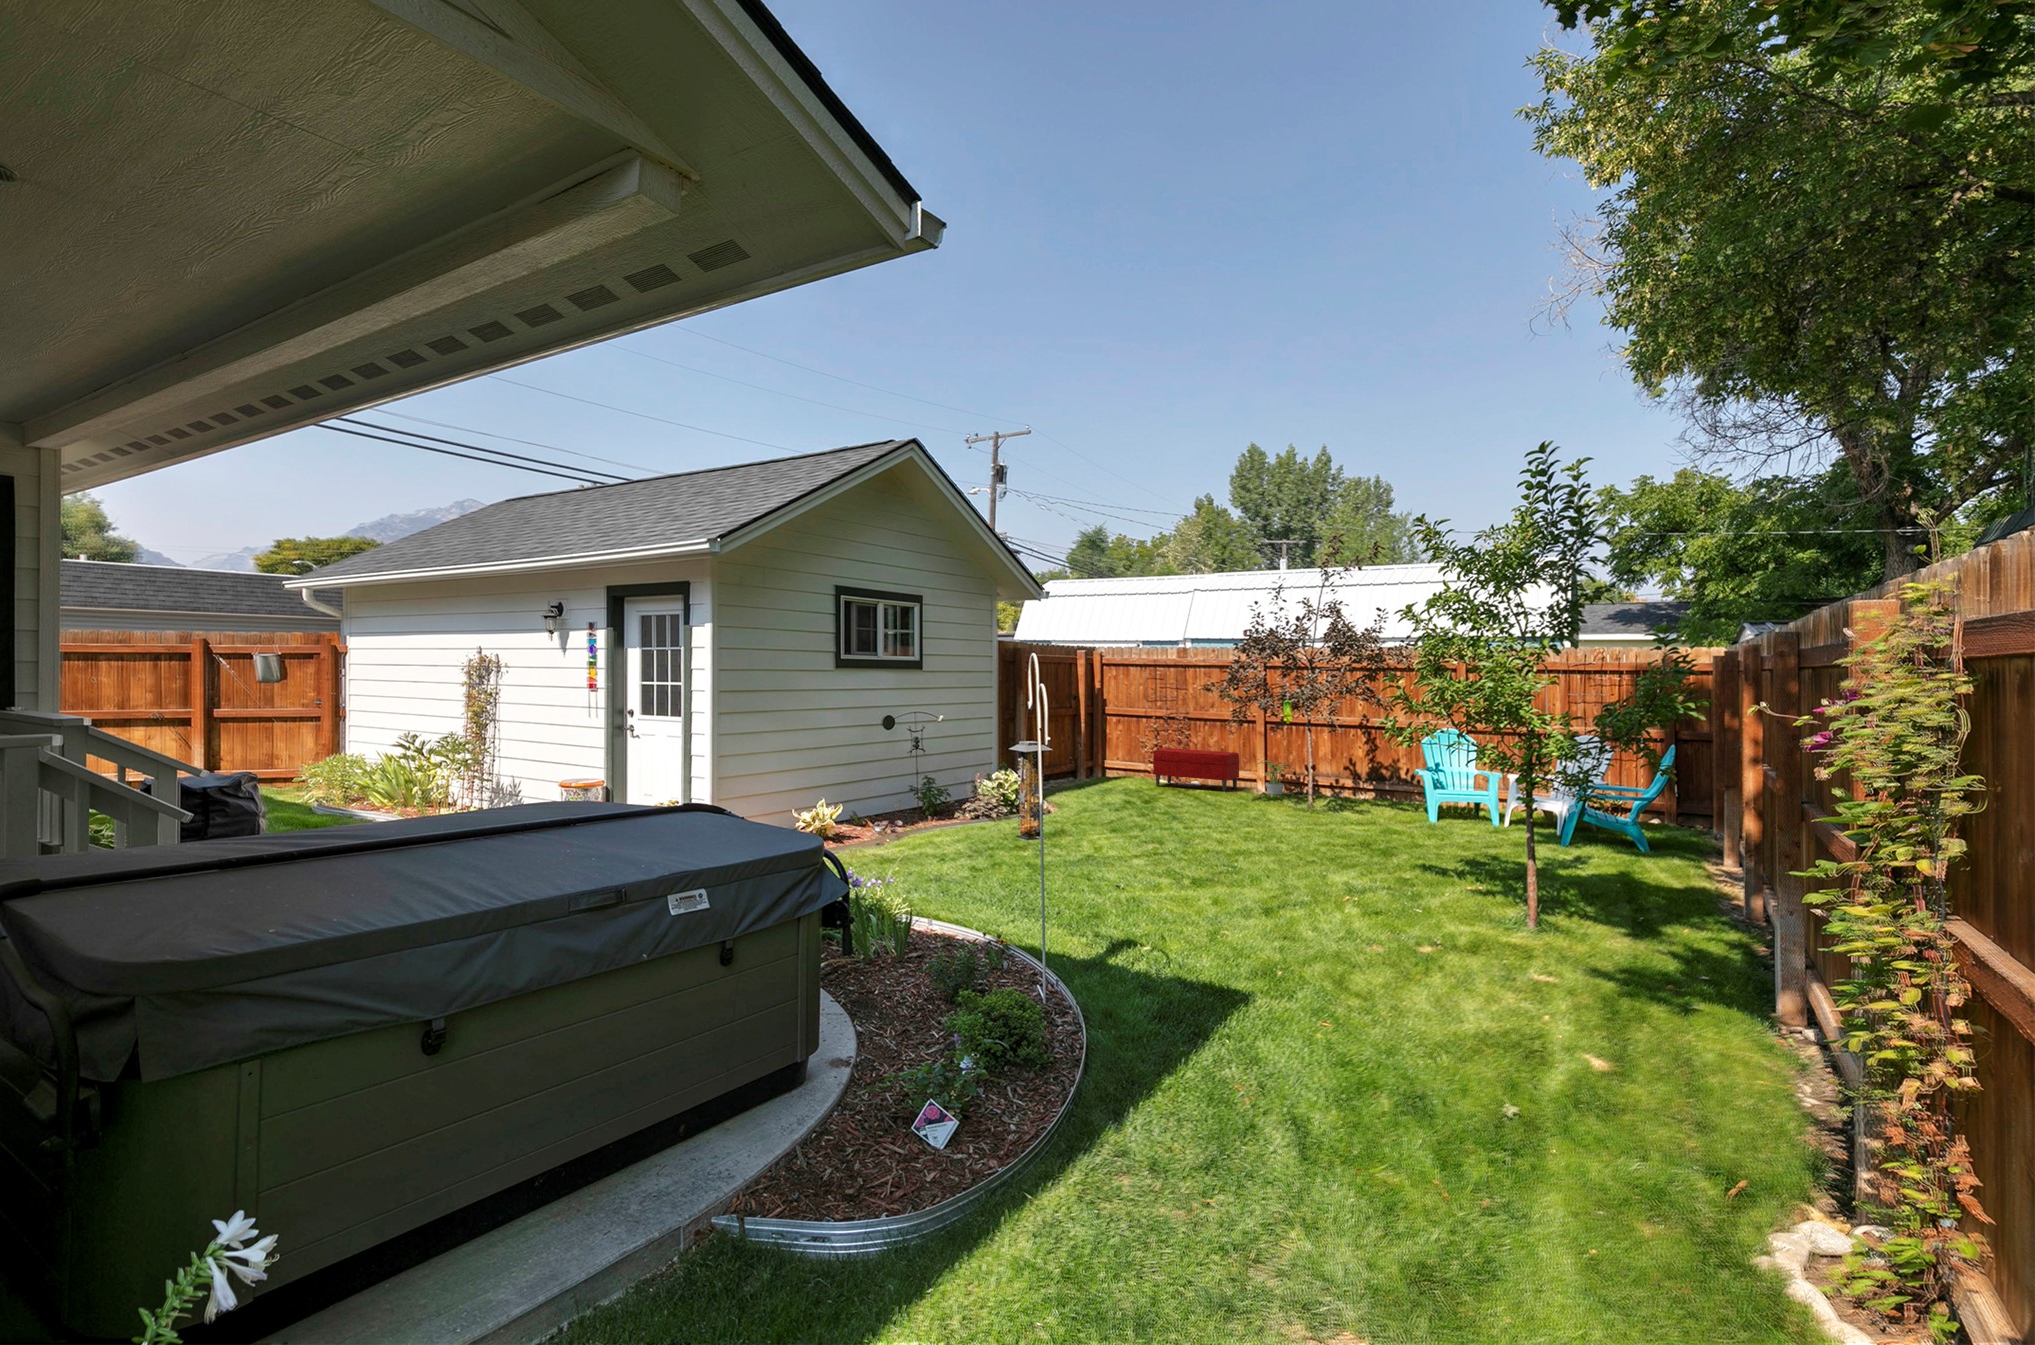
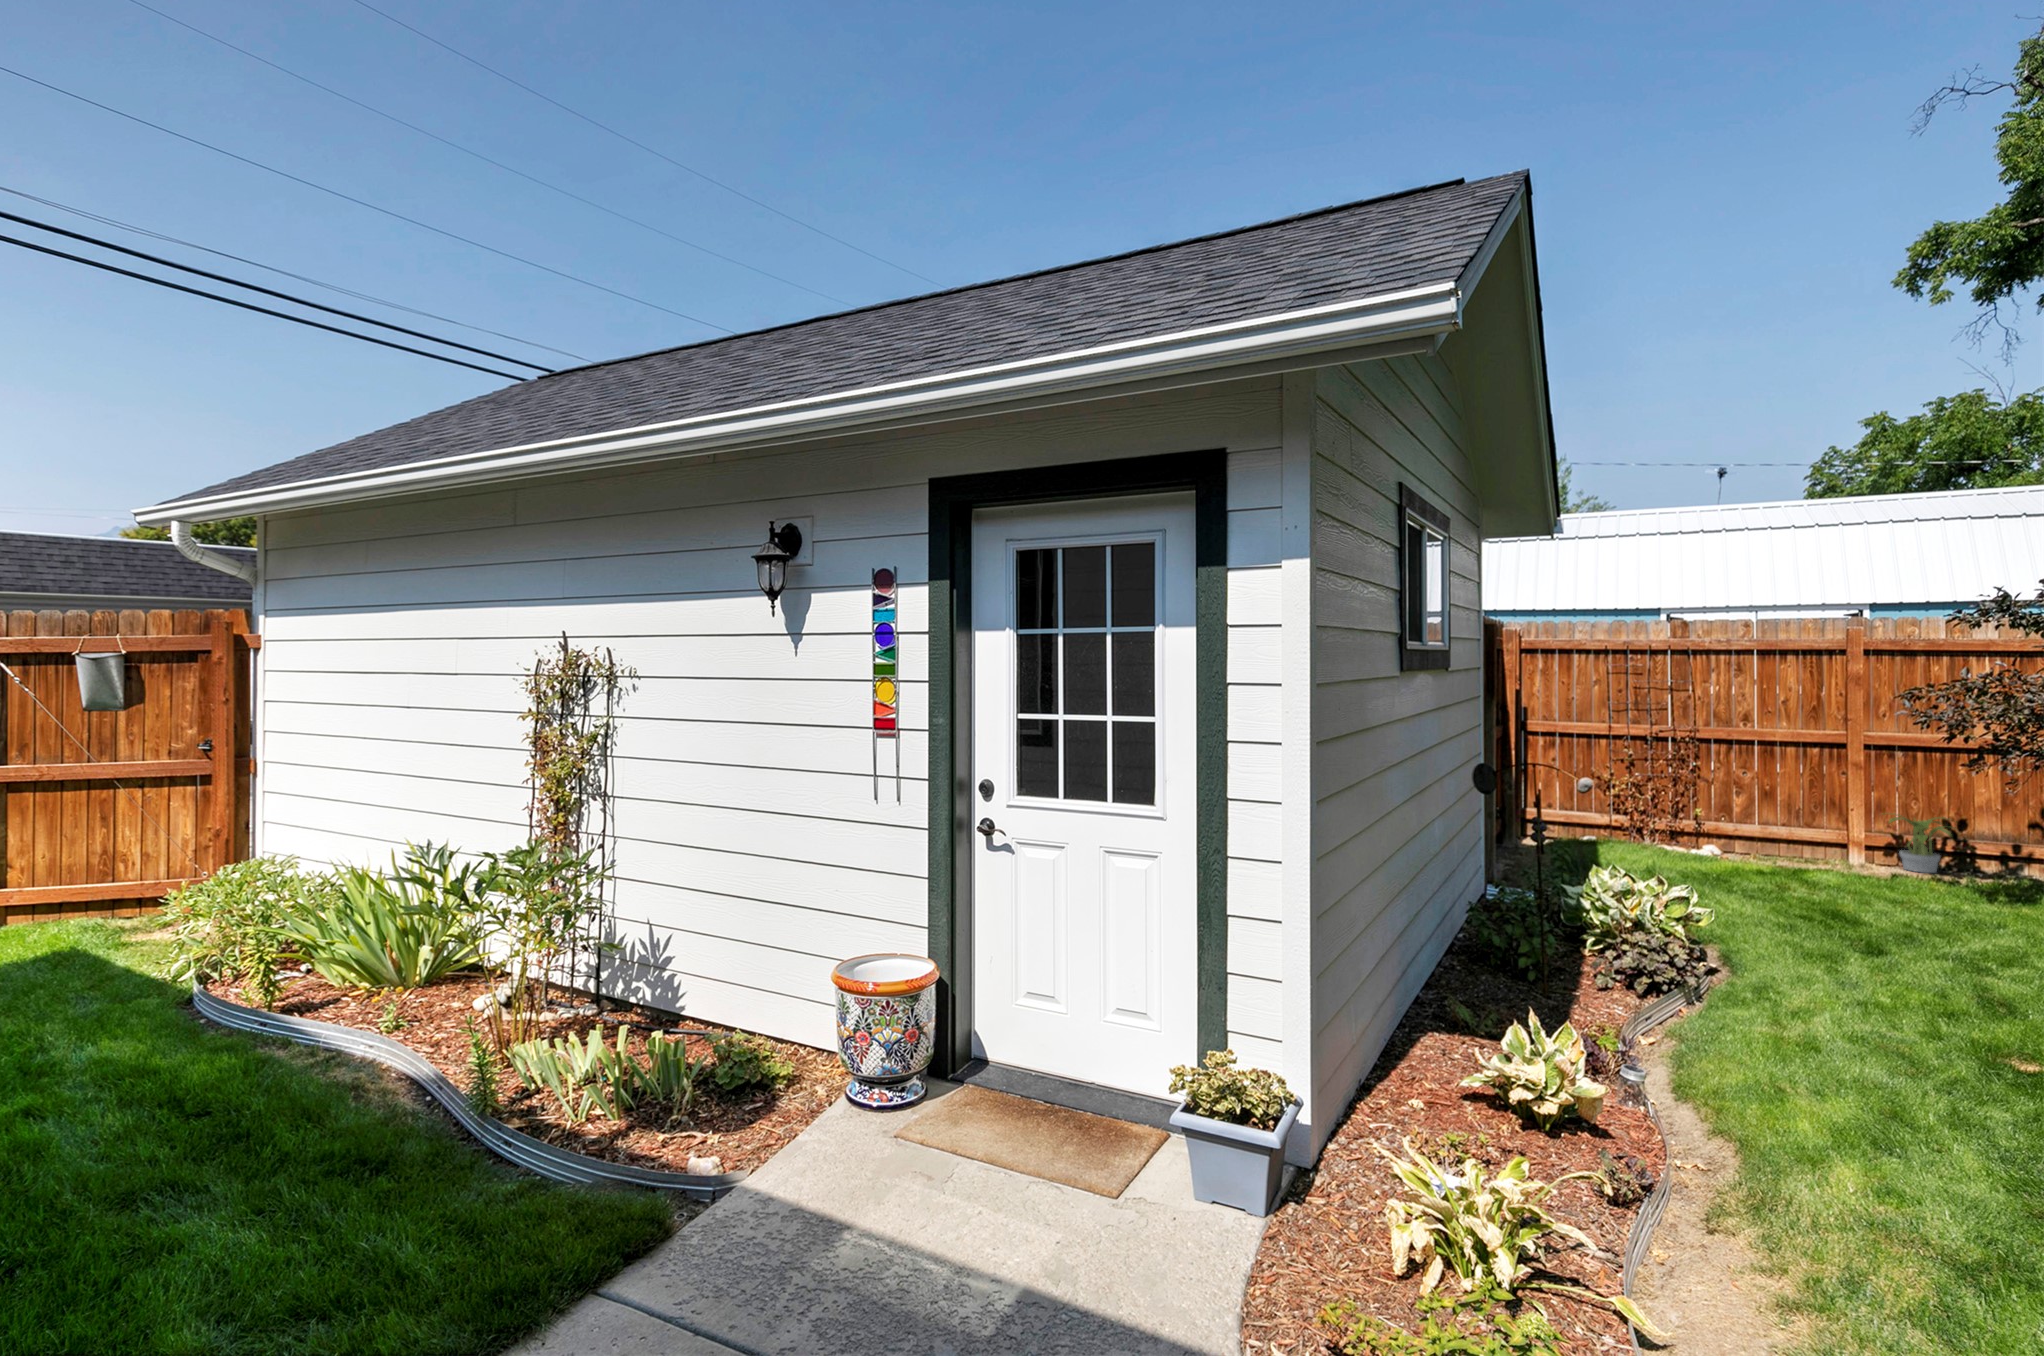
bench: present [1153,748,1239,792] -> none [1659,788,1826,867]

